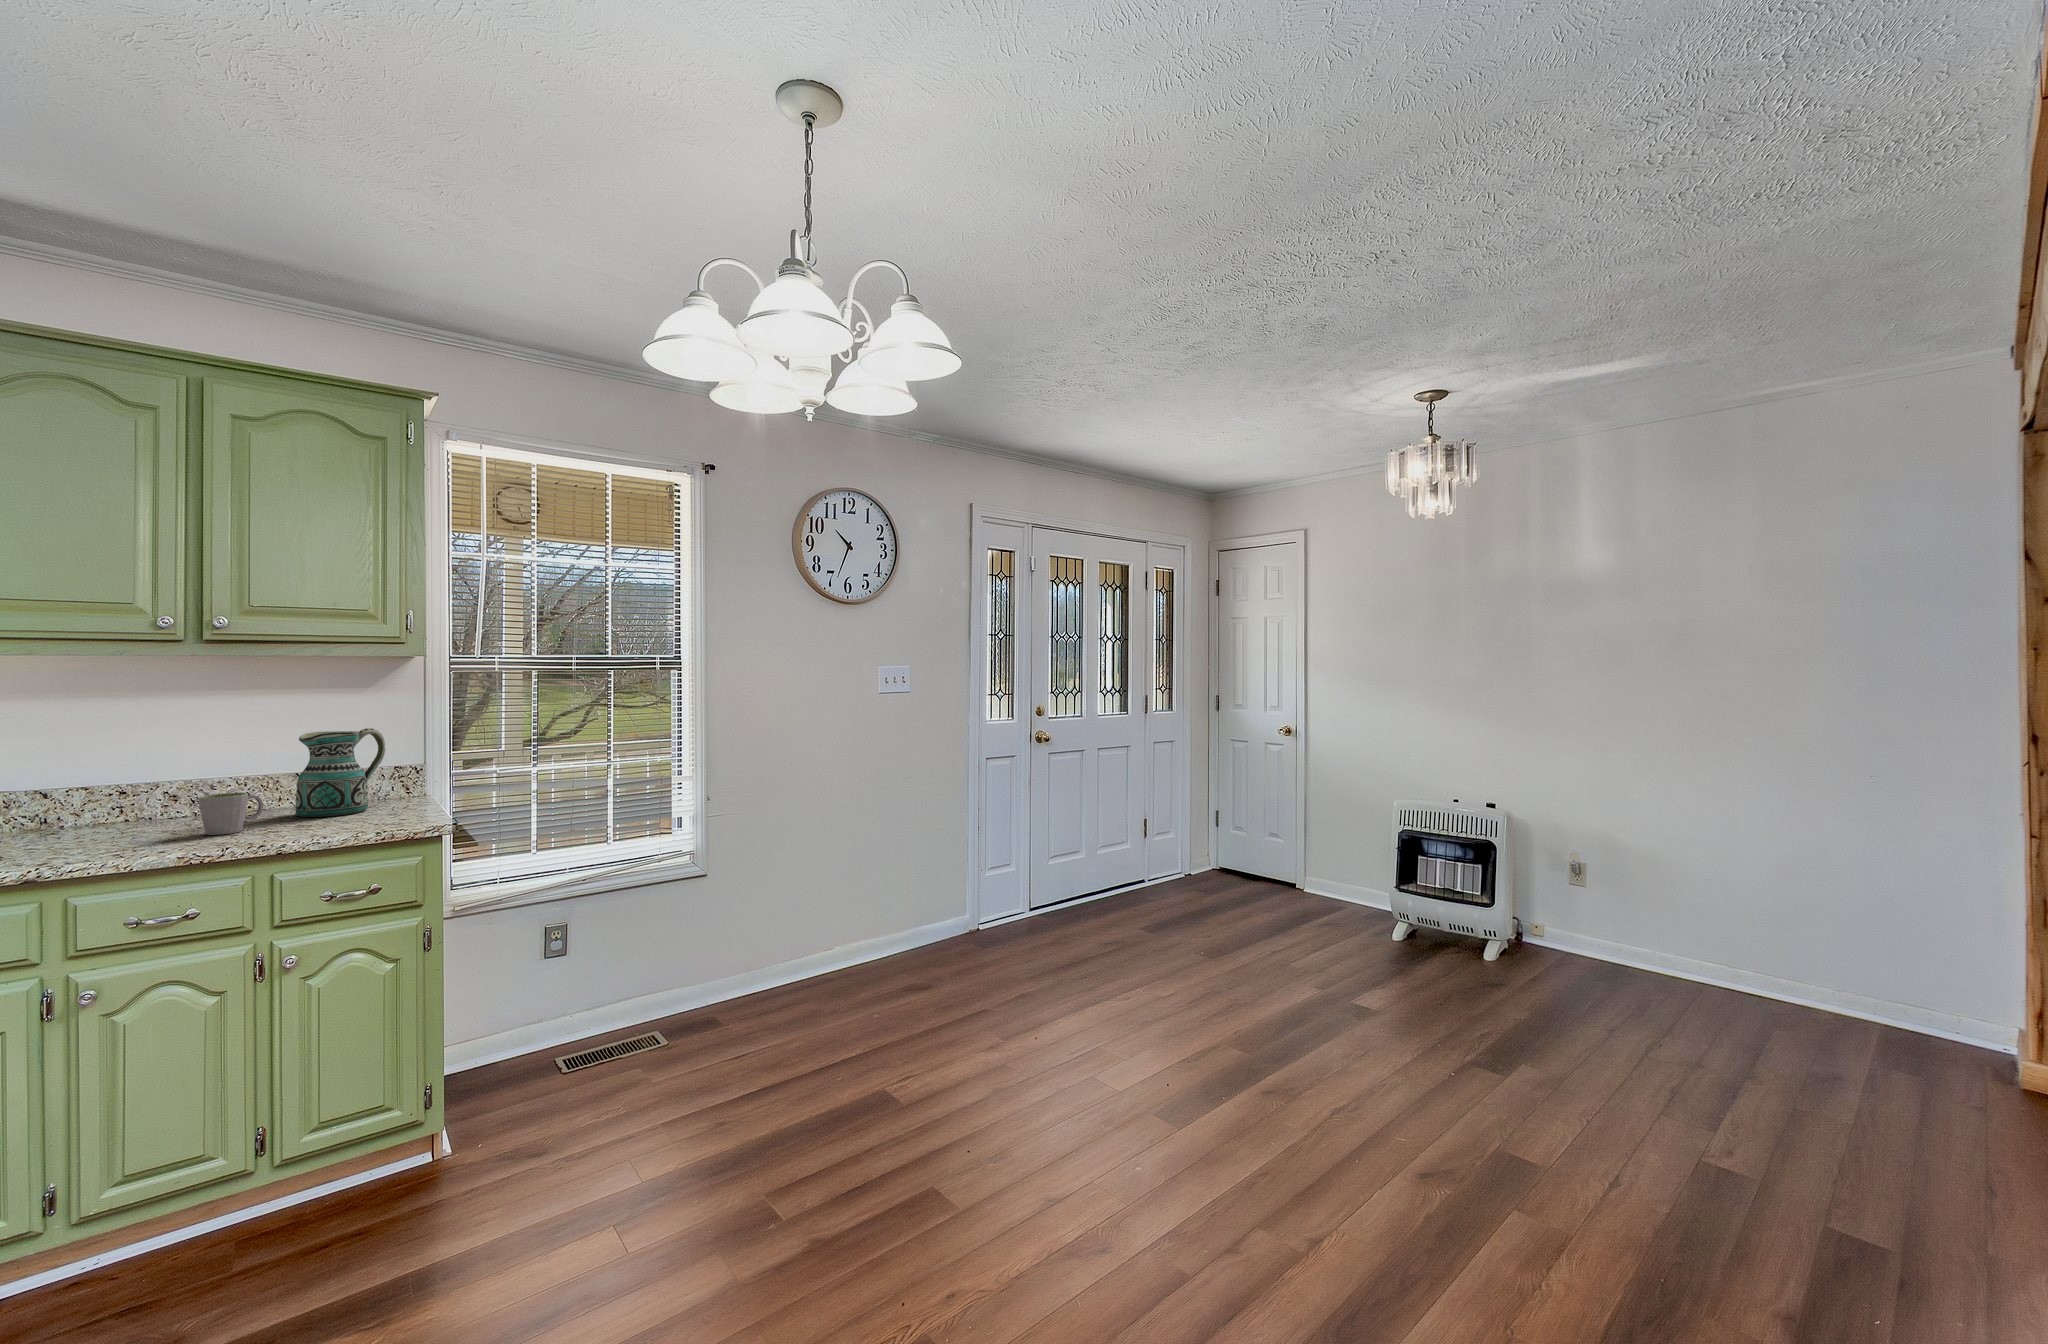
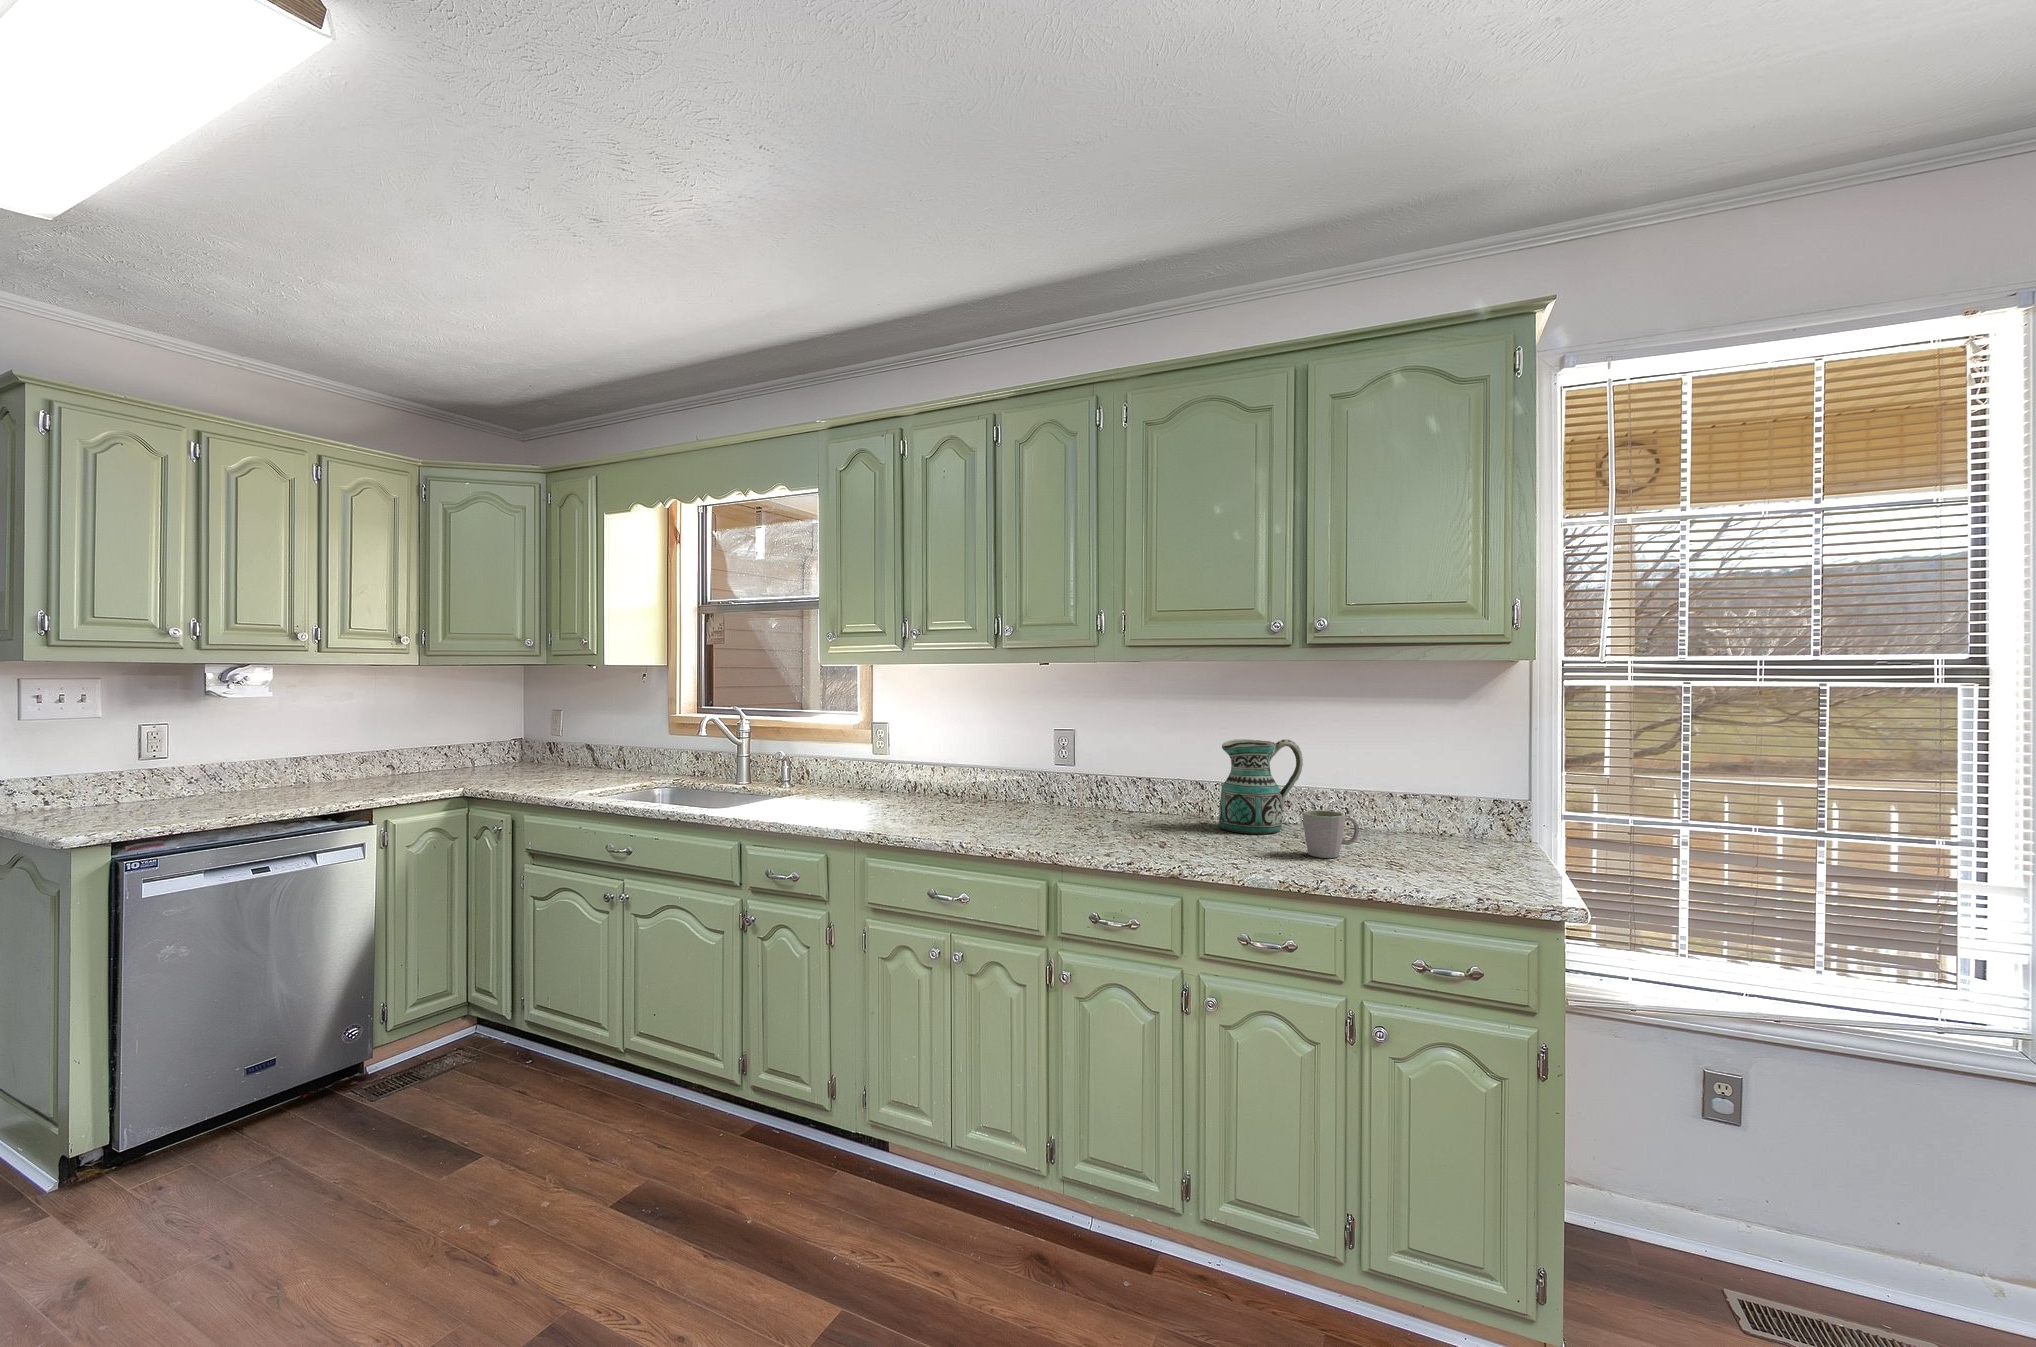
ceramic pitcher: present [295,728,386,817] -> present [1219,739,1303,834]

